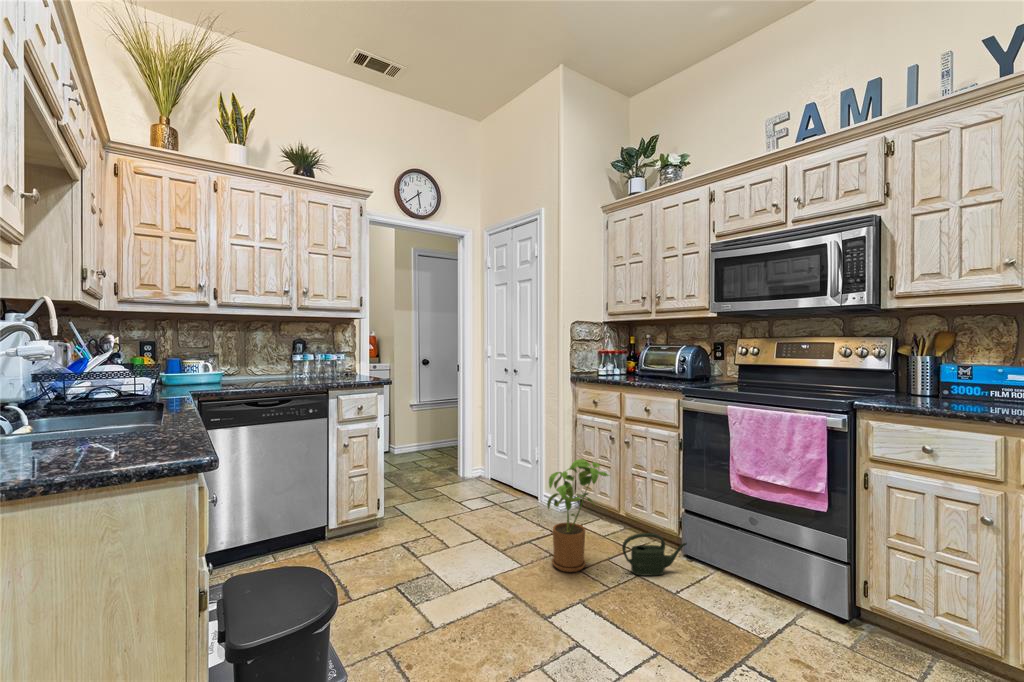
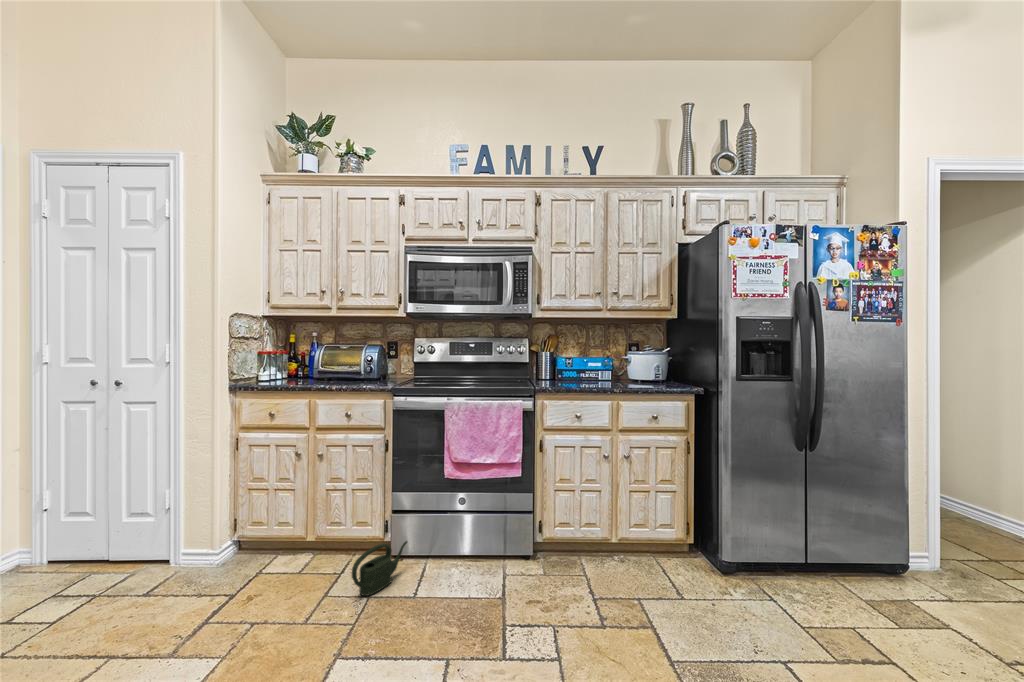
house plant: present [547,459,609,572] -> none [251,487,339,638]

